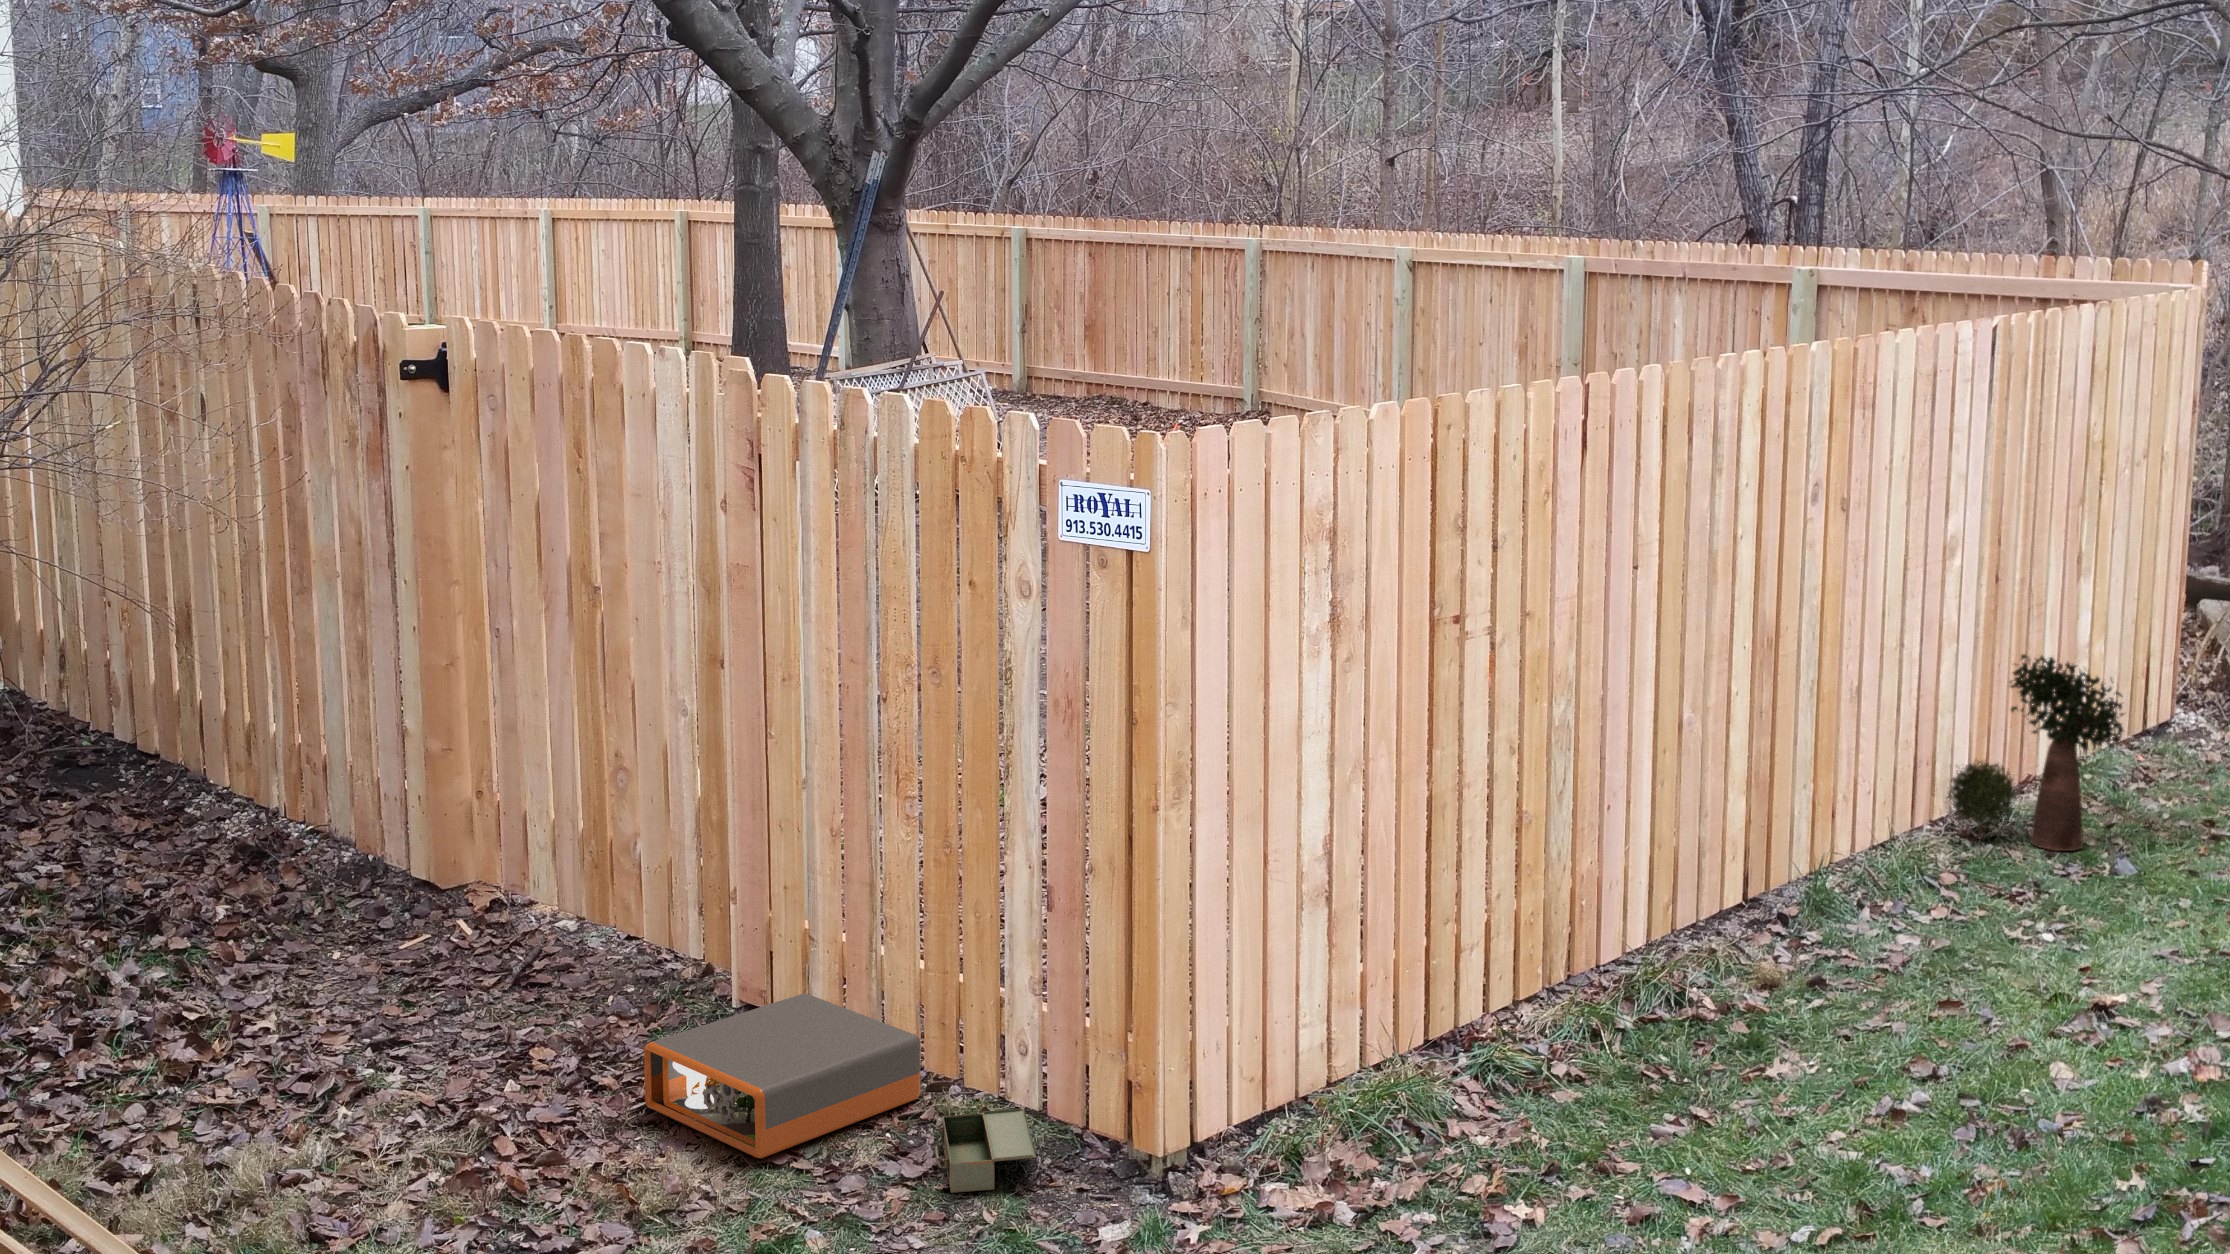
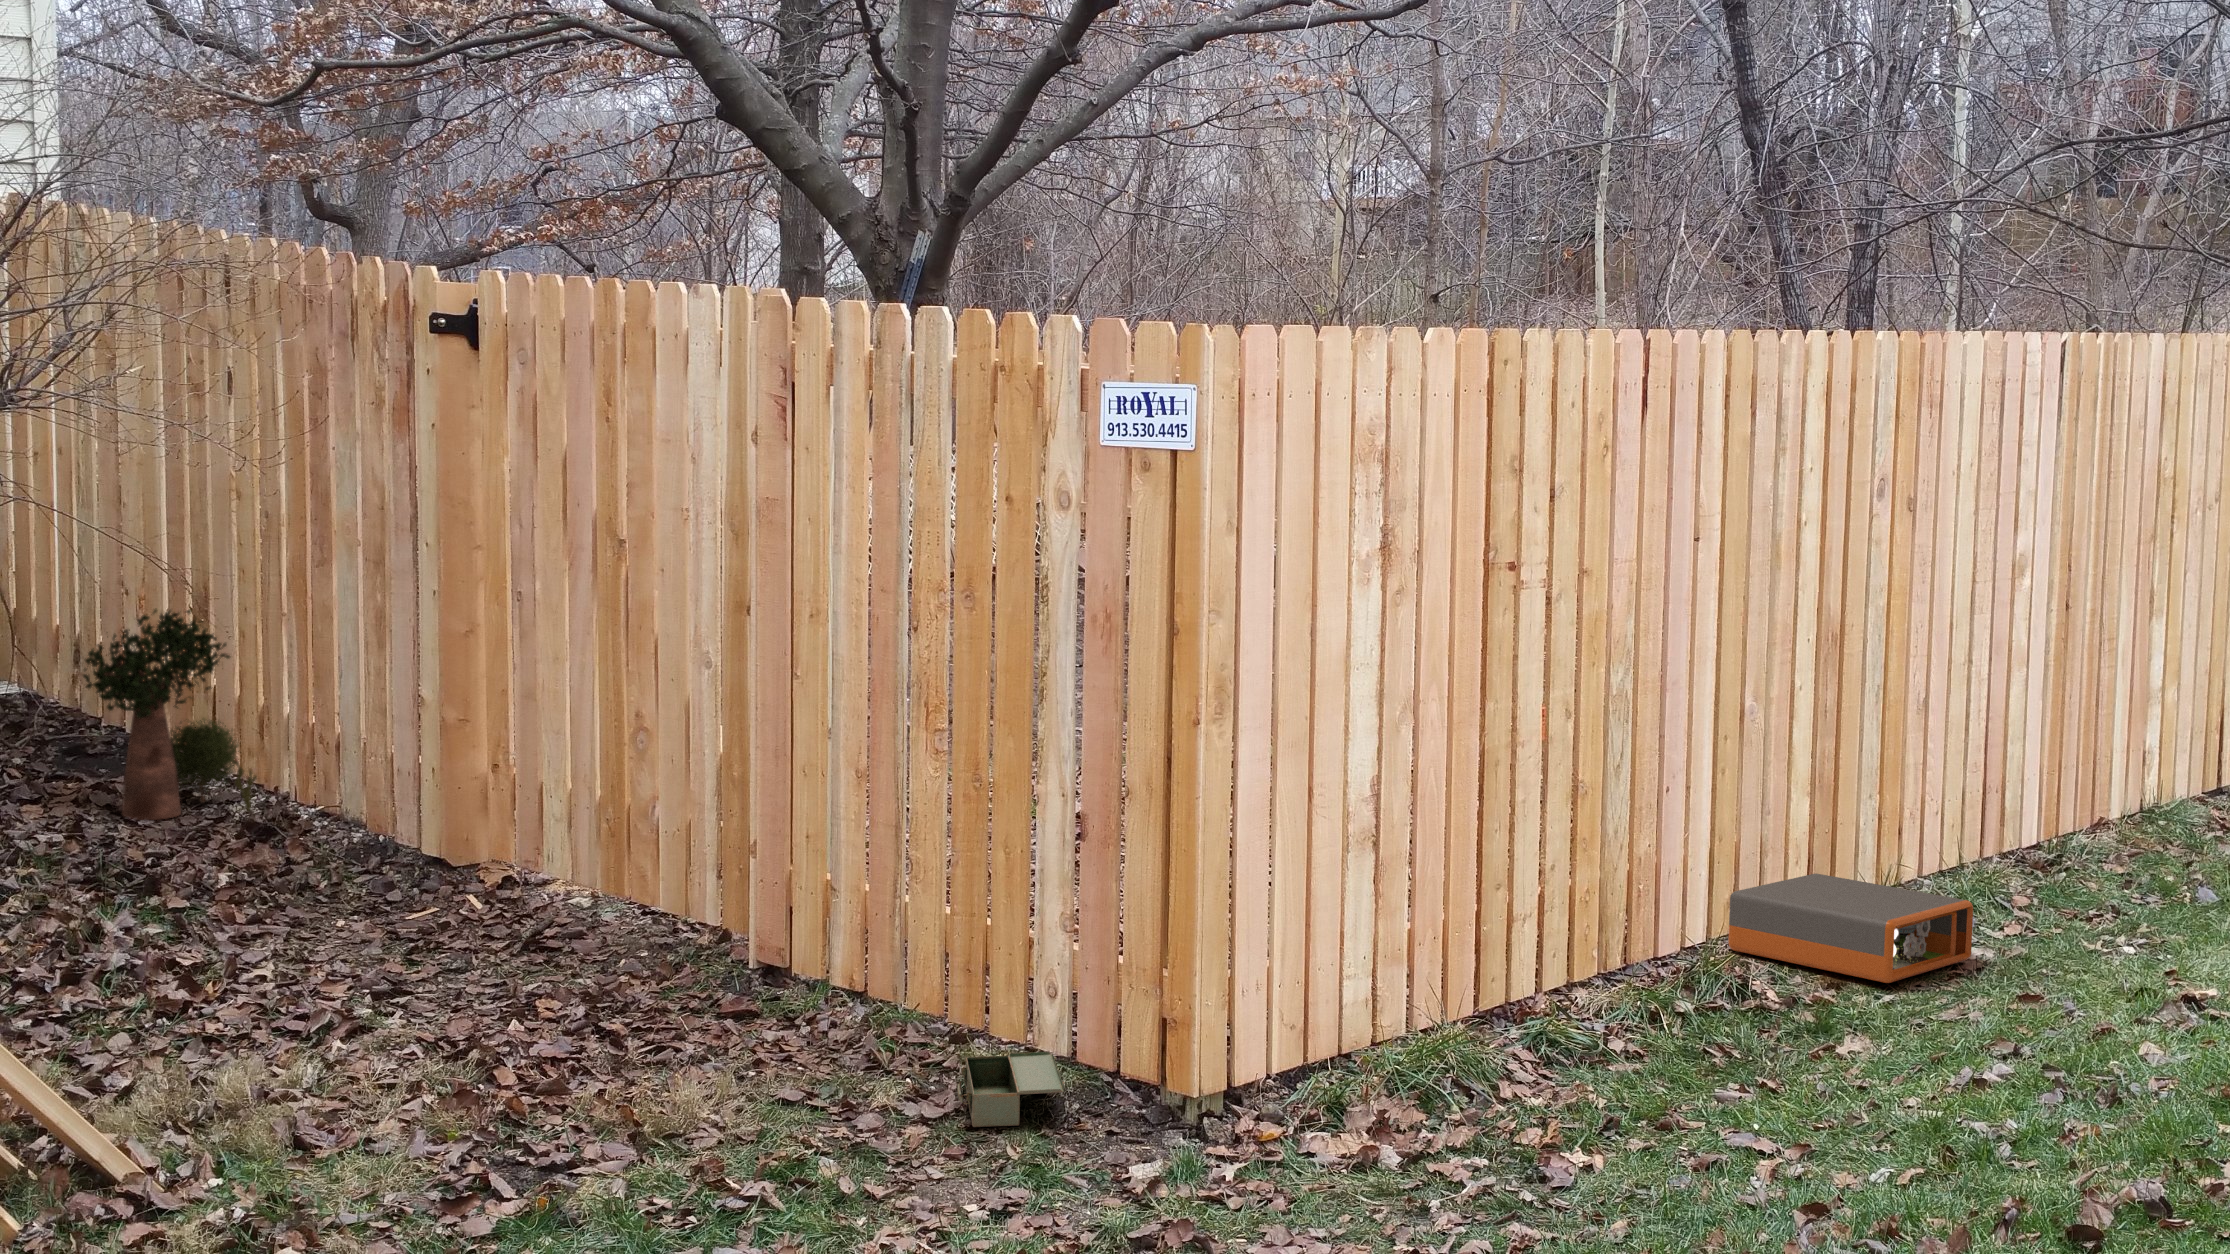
potted plant: present [1947,654,2123,851] -> present [83,610,257,820]
storage box: present [644,994,920,1158] -> present [1728,874,1973,983]

